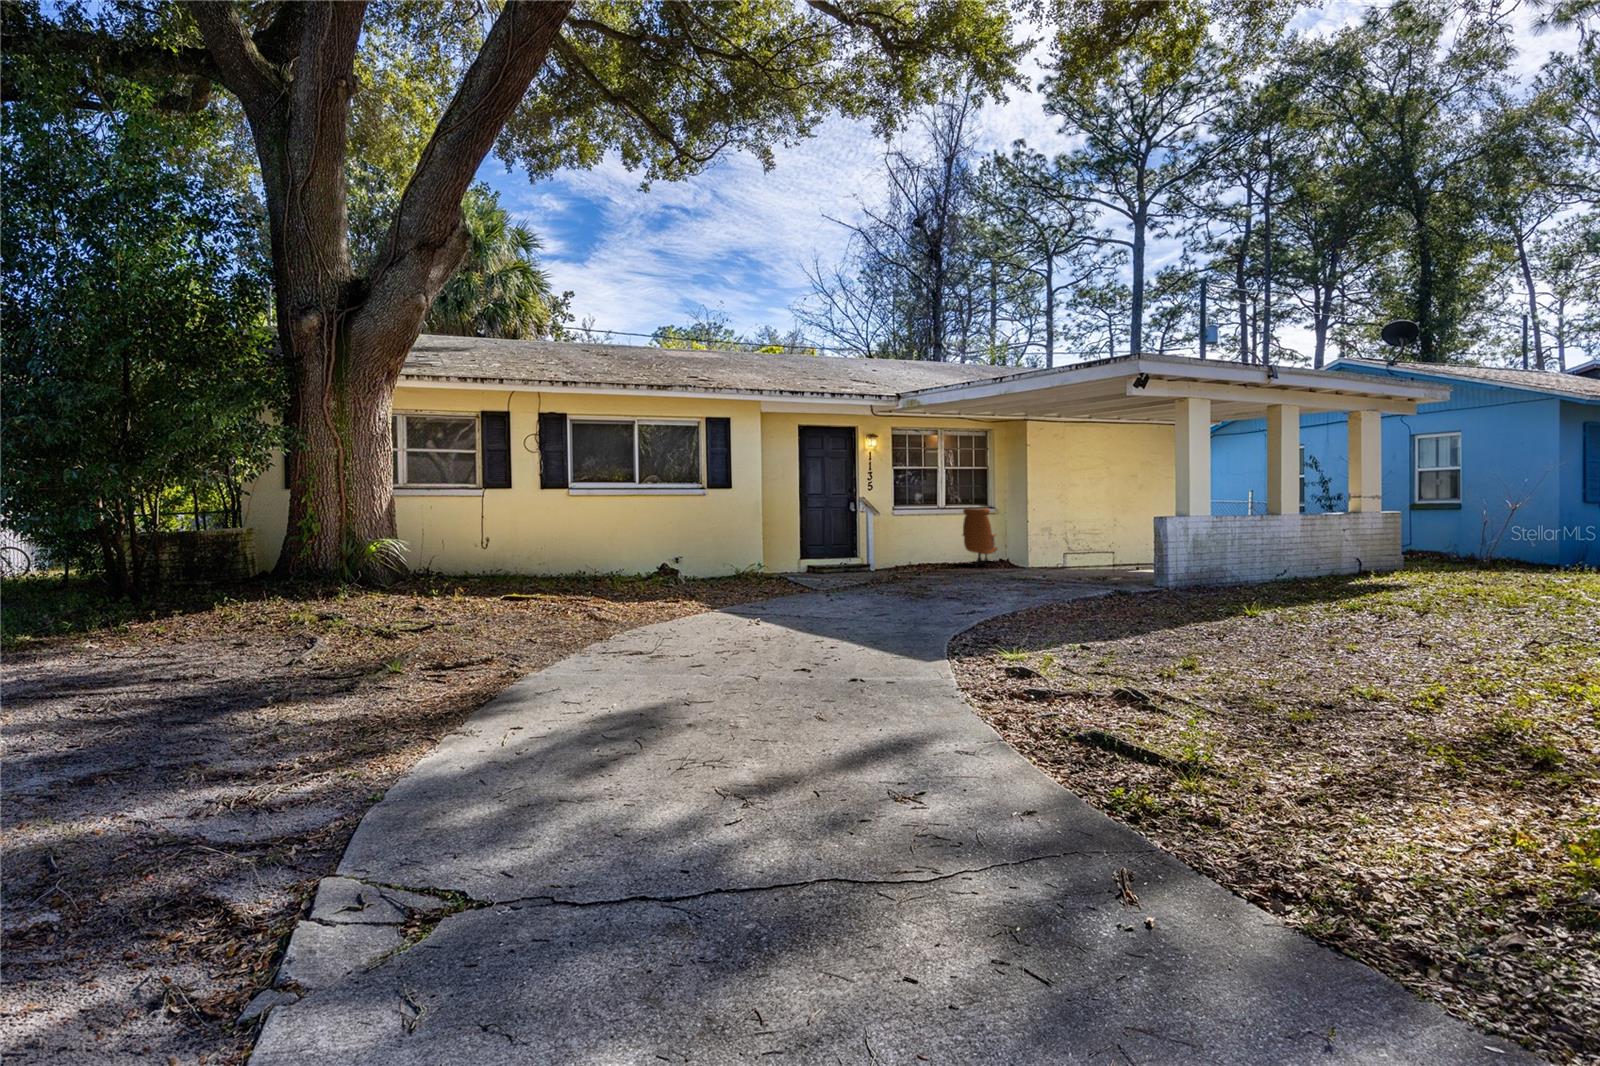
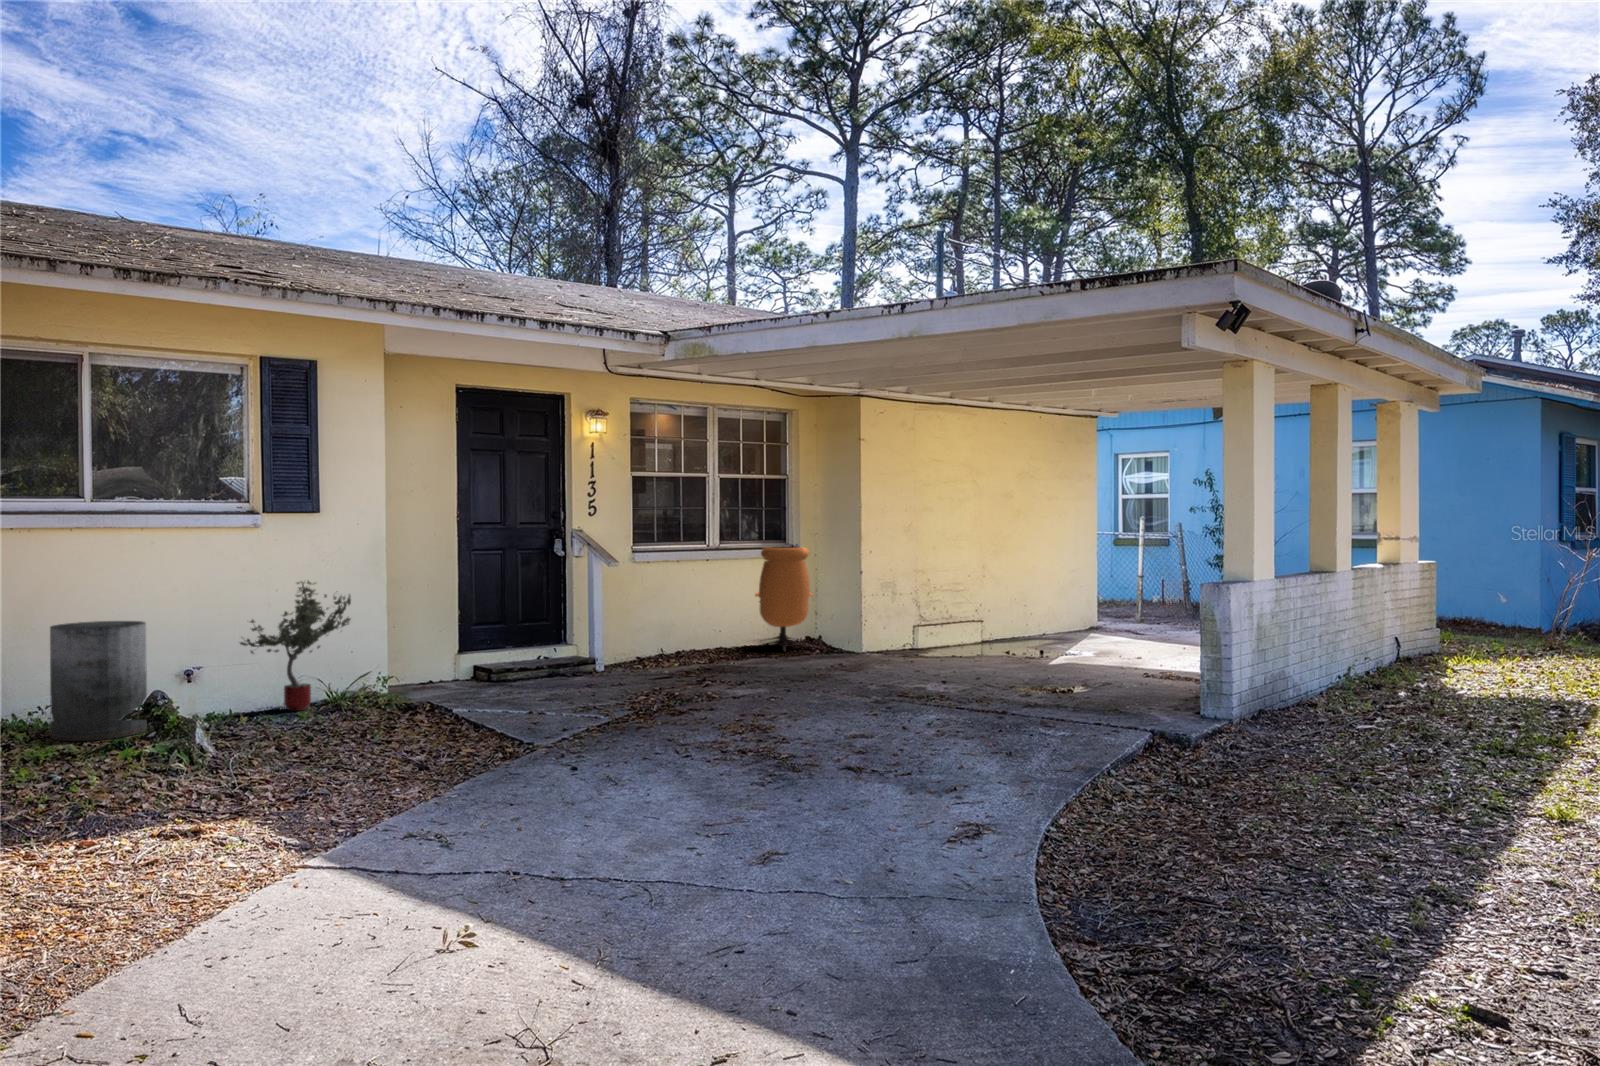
potted tree: none [694,519,741,576] -> present [240,580,351,711]
trash can: none [625,534,659,580] -> present [50,621,147,741]

